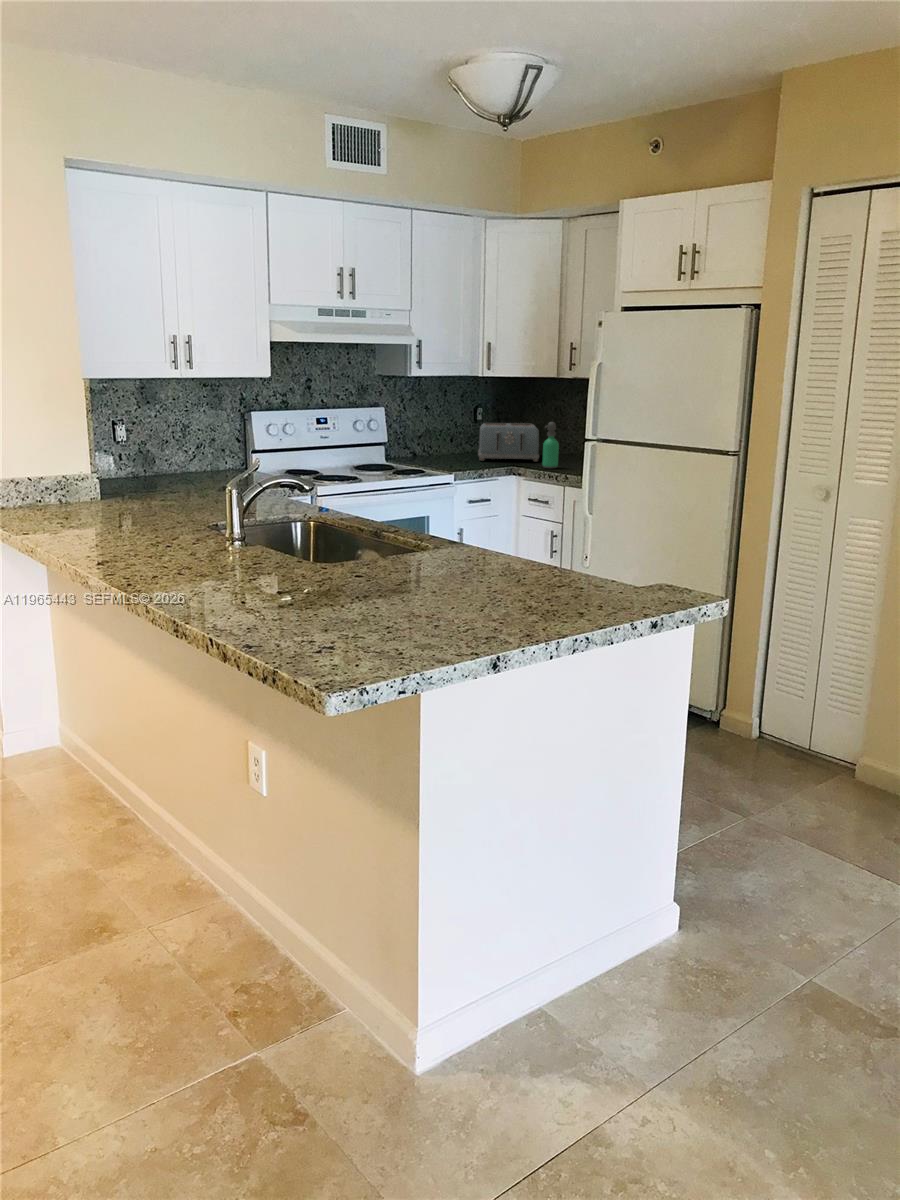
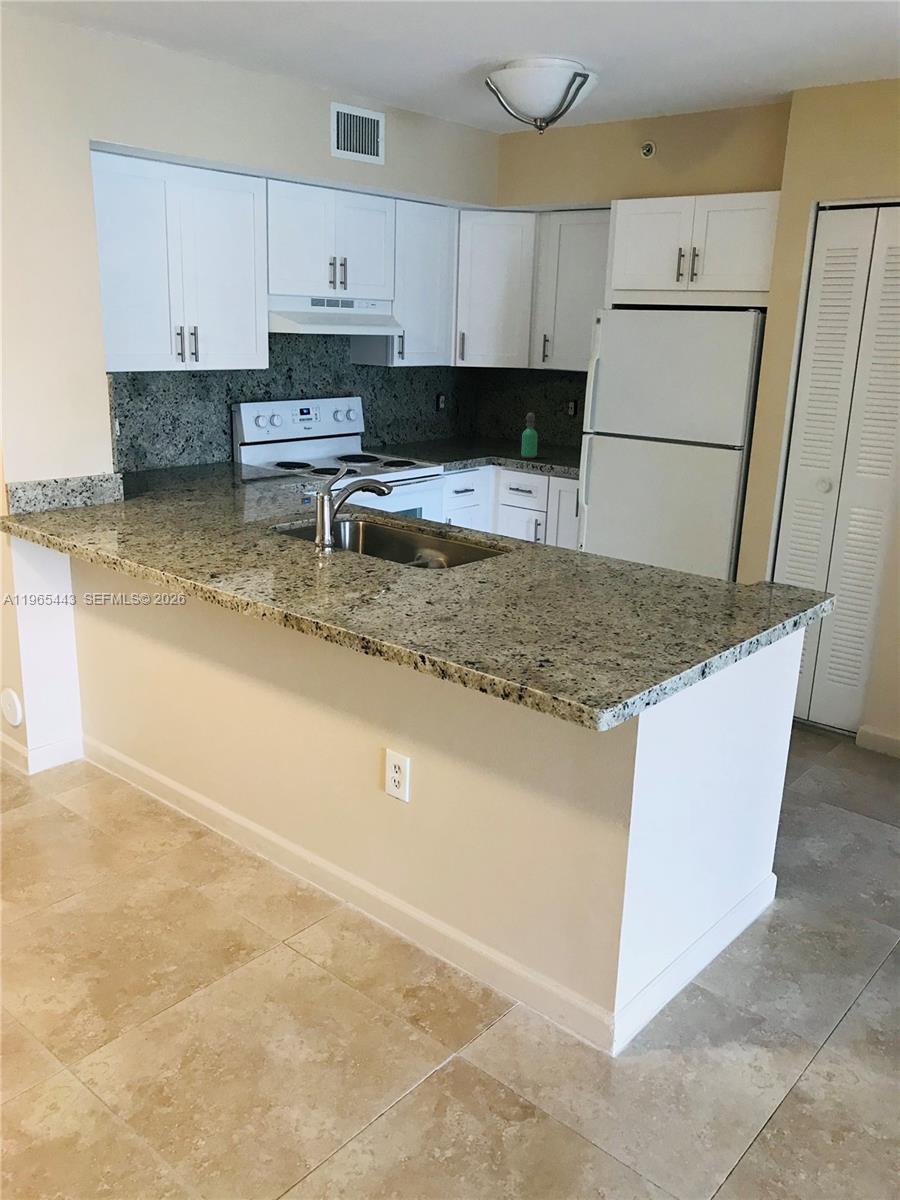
toaster: present [478,423,539,461] -> none [445,412,512,451]

